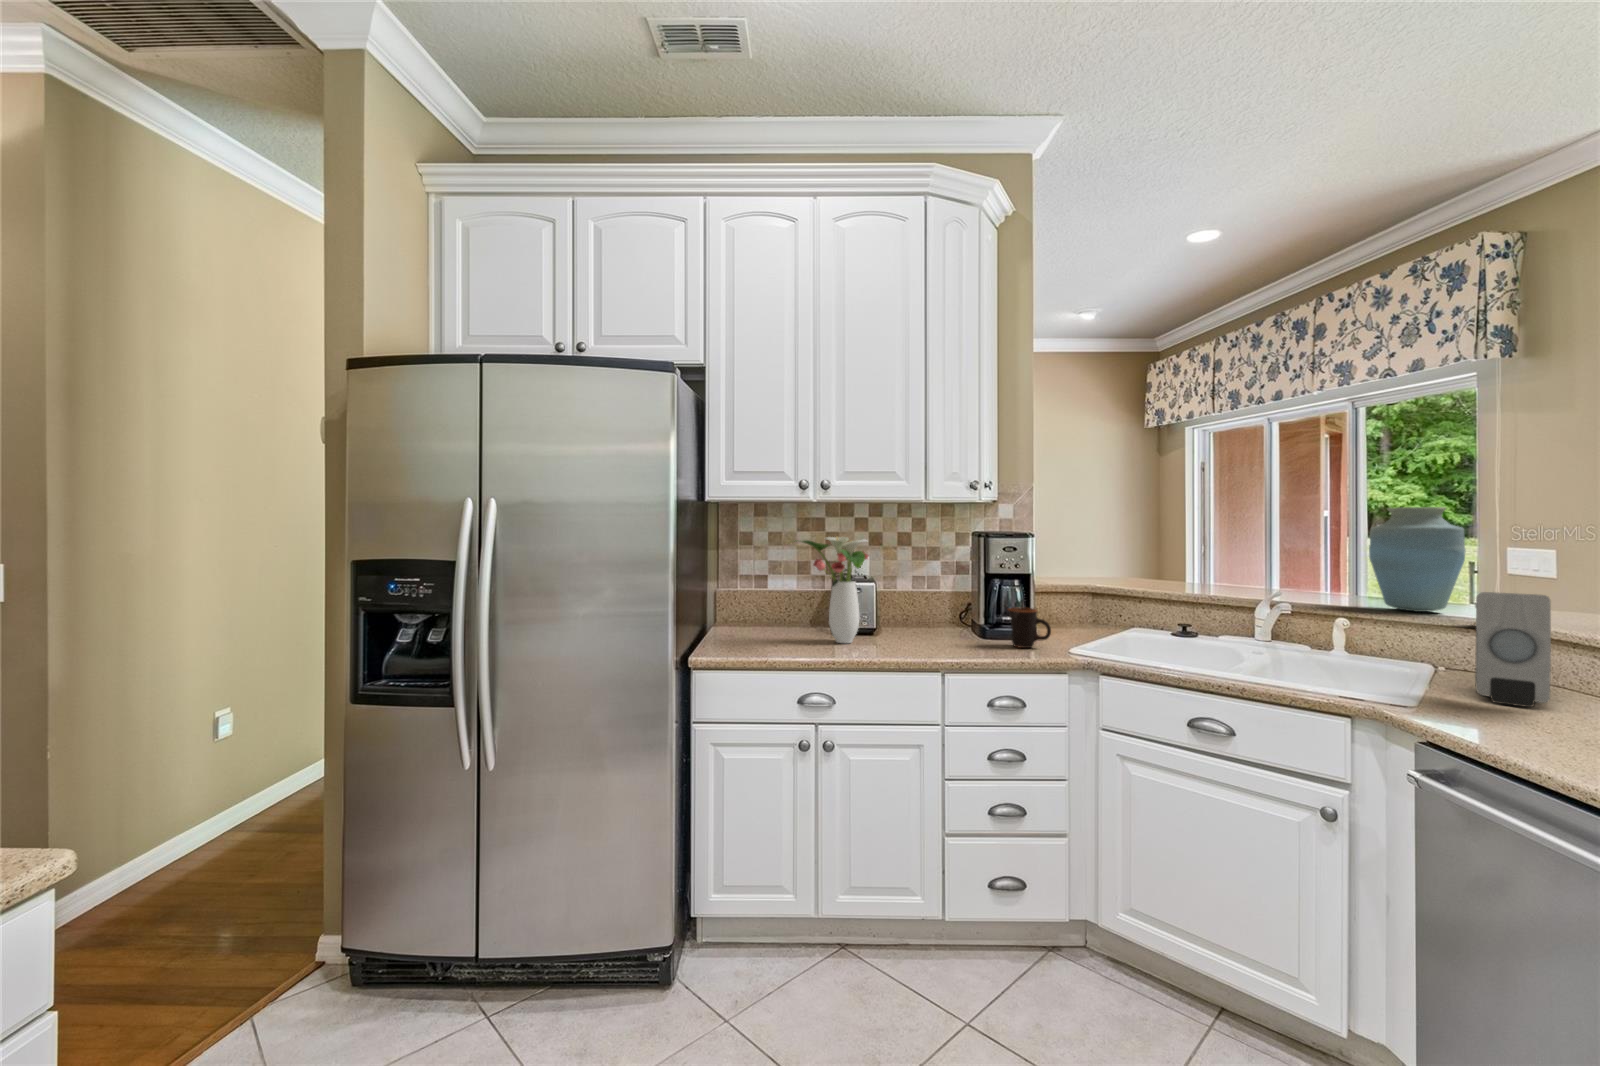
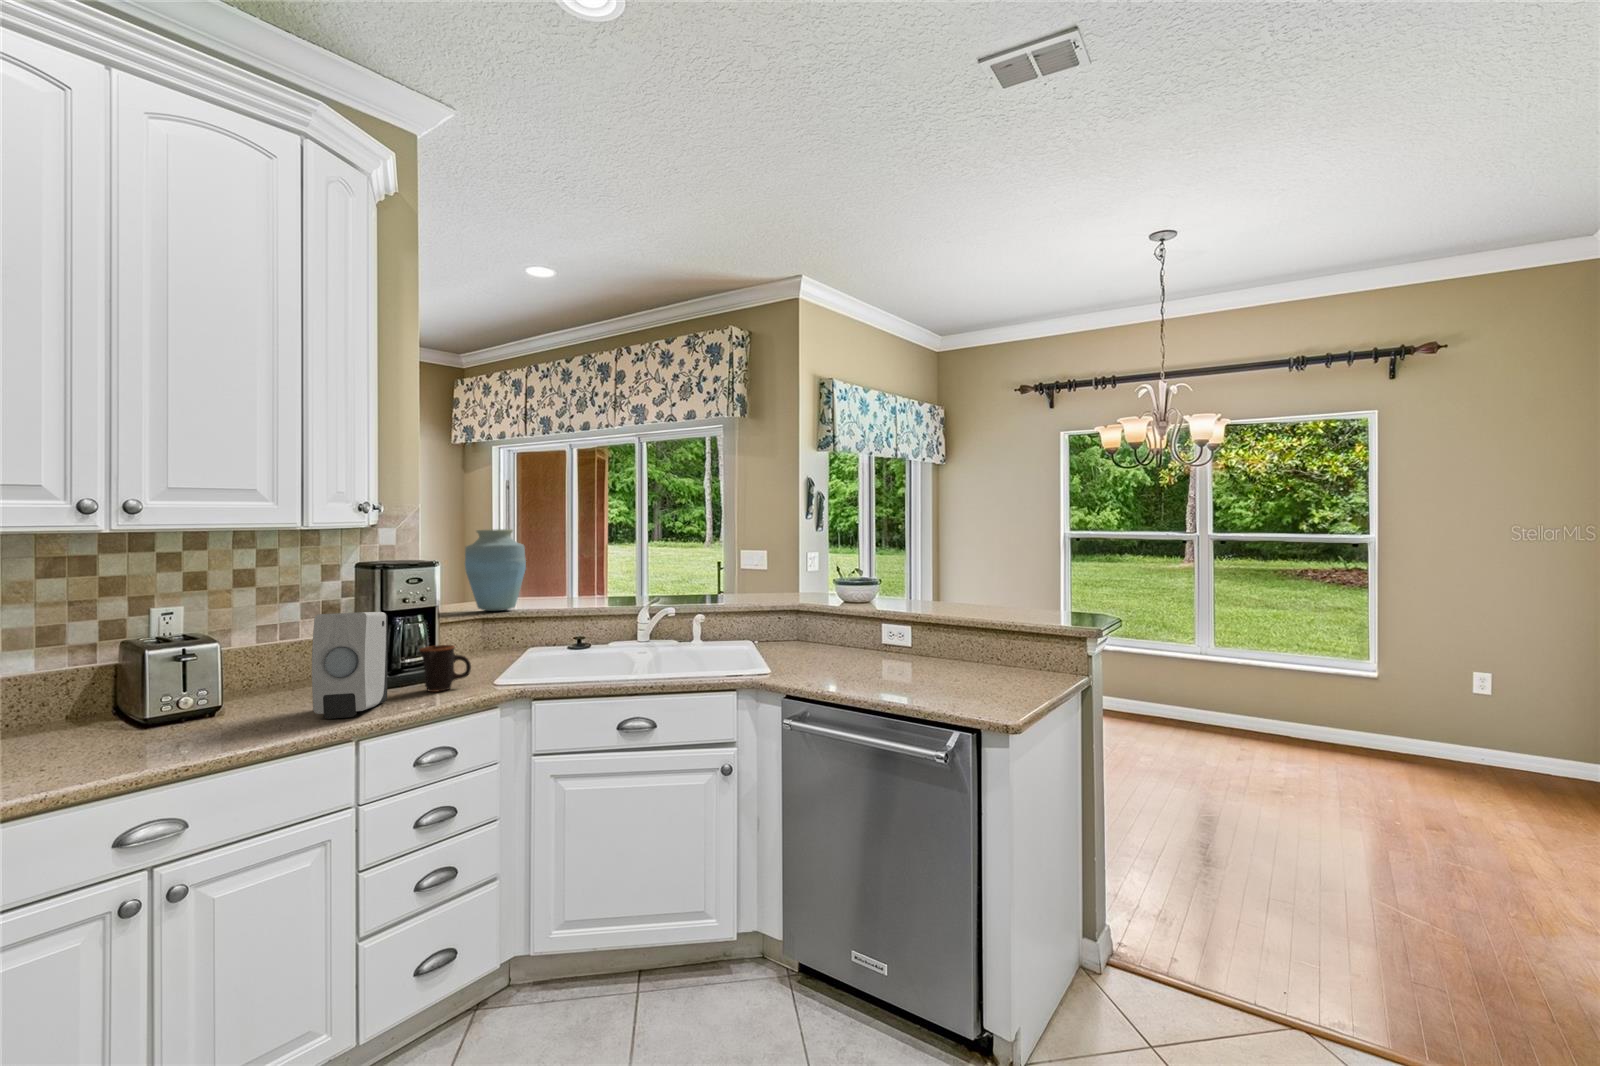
vase: present [1369,507,1466,612] -> present [465,529,526,611]
flower arrangement: present [794,537,868,643] -> none [53,579,229,738]
soap dispenser: present [1475,592,1551,707] -> present [312,612,388,719]

